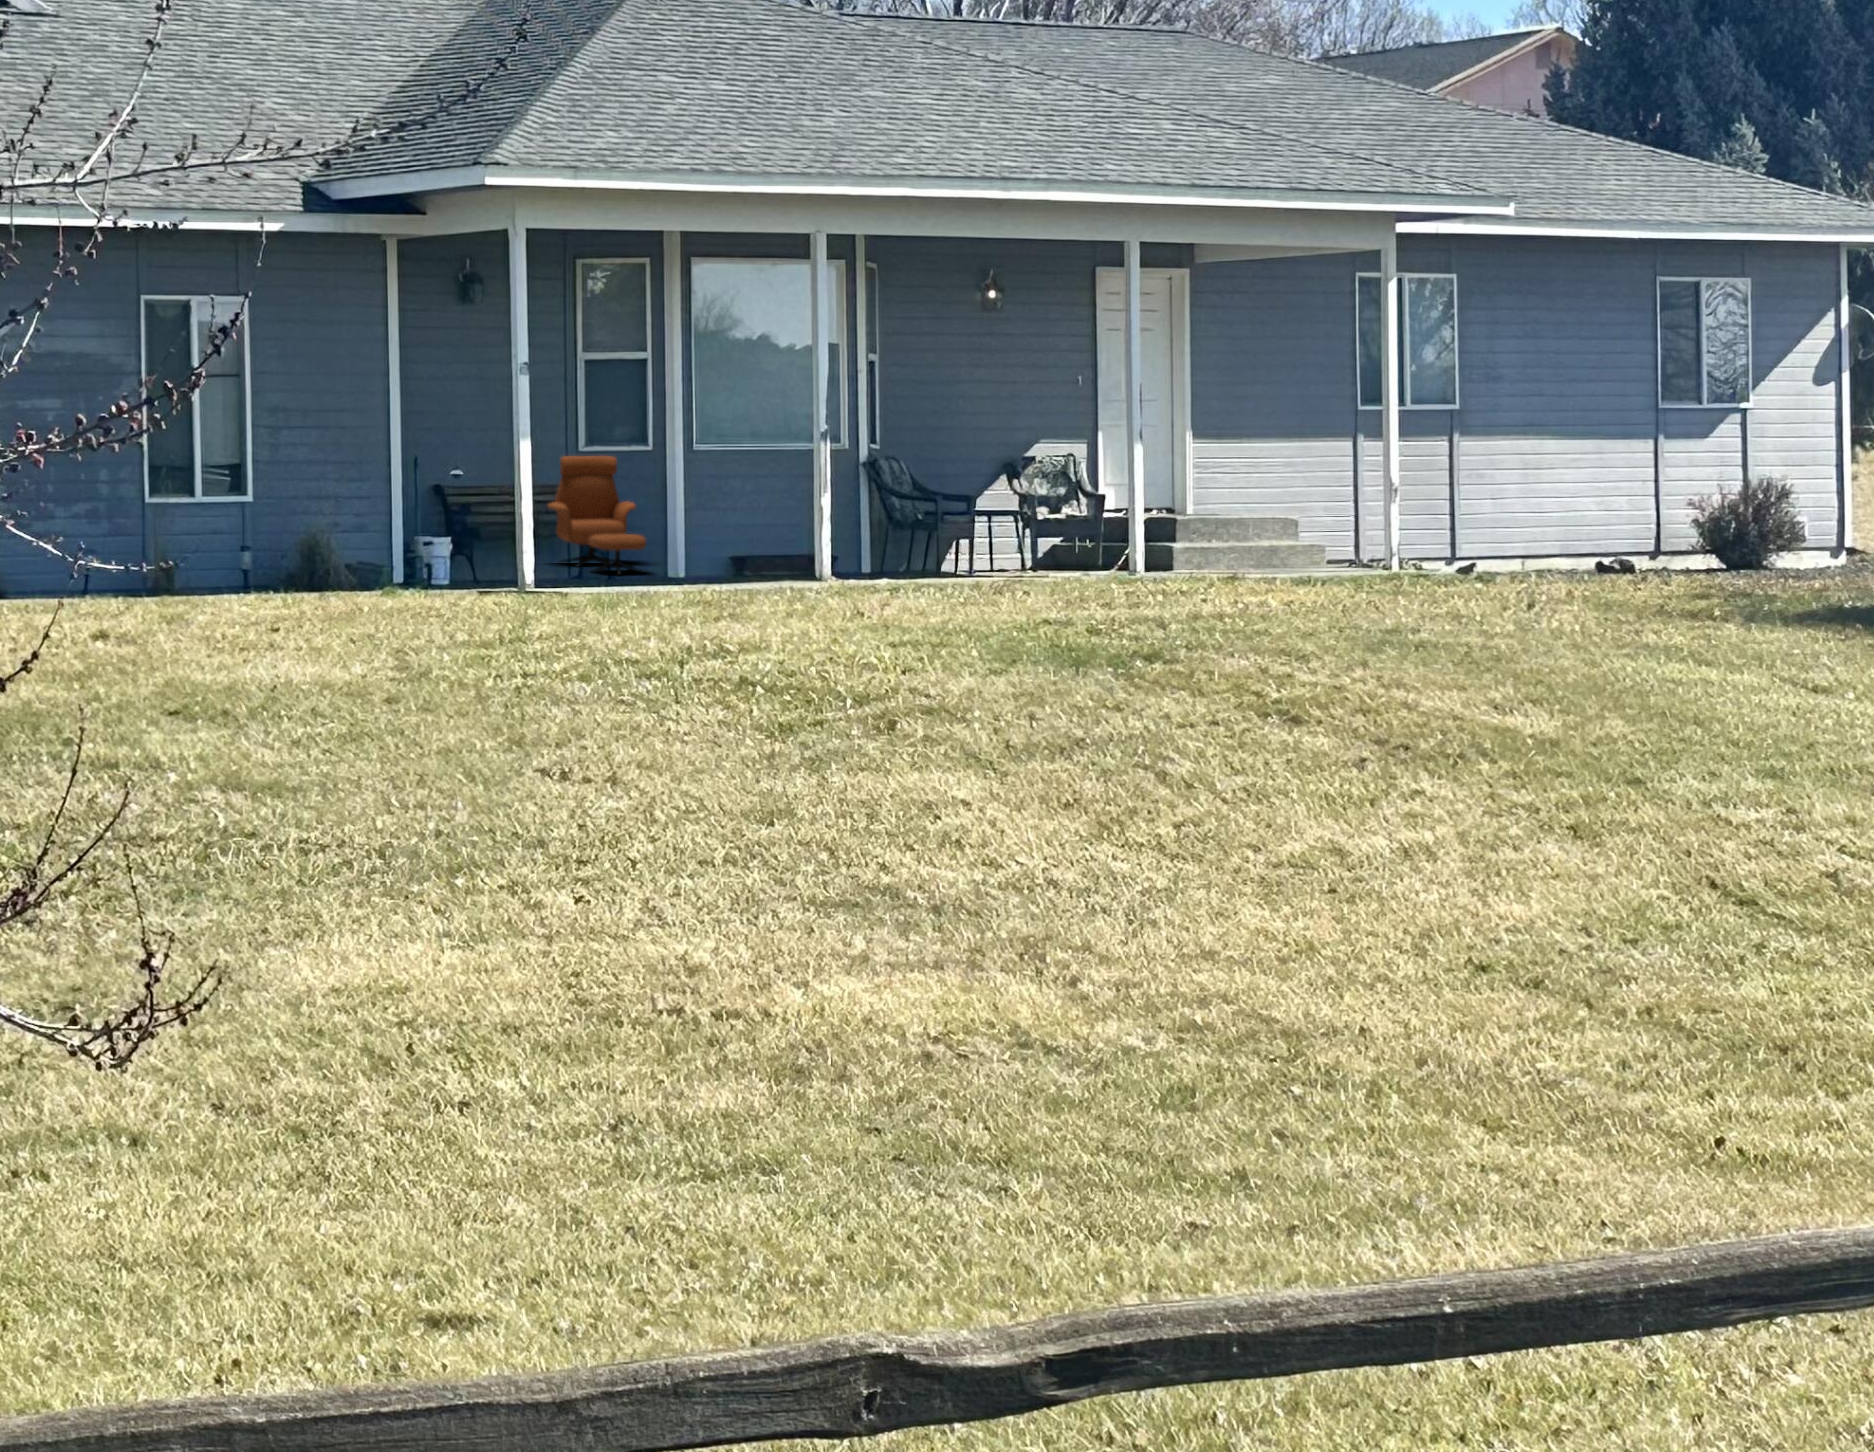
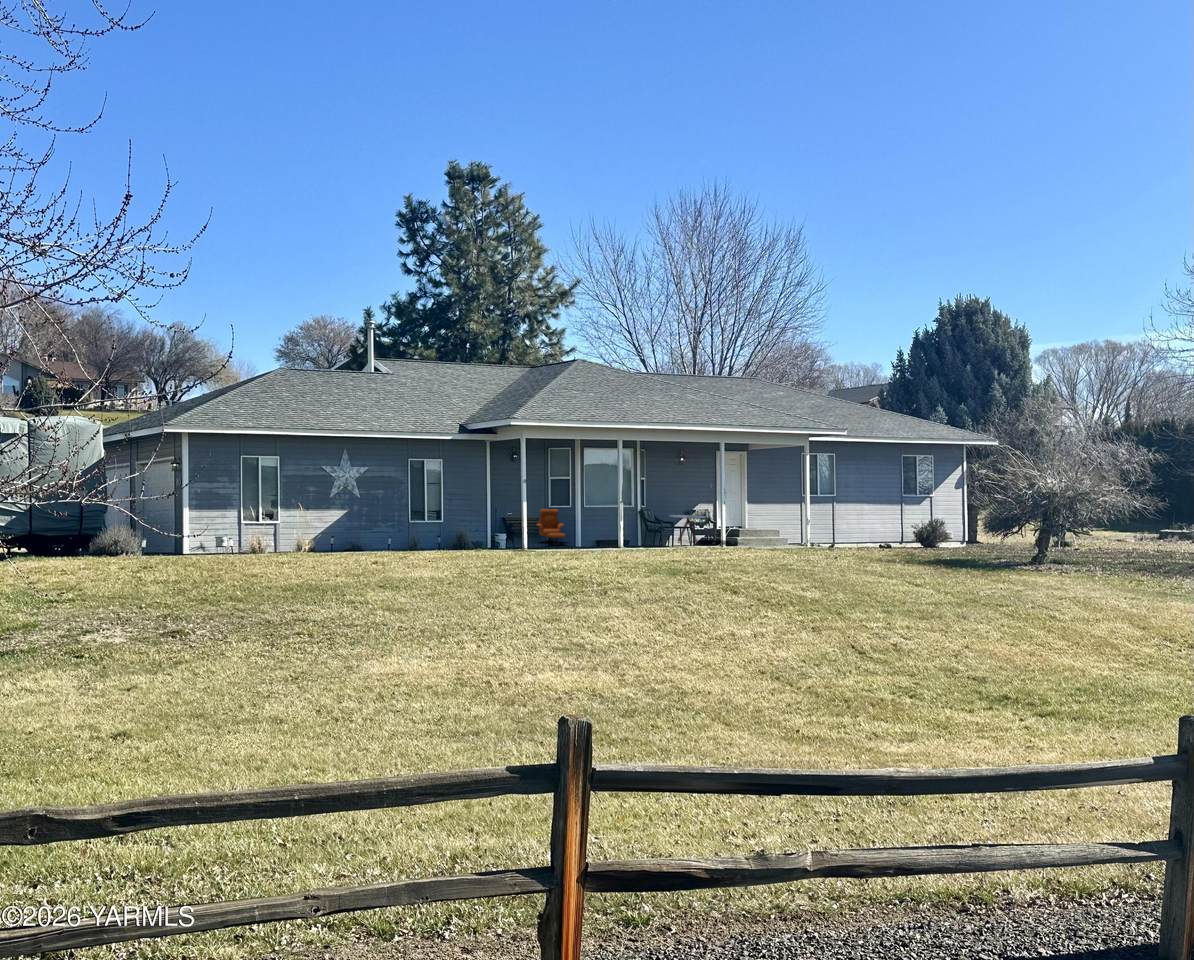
round table: none [961,472,1084,563] -> present [670,515,707,543]

